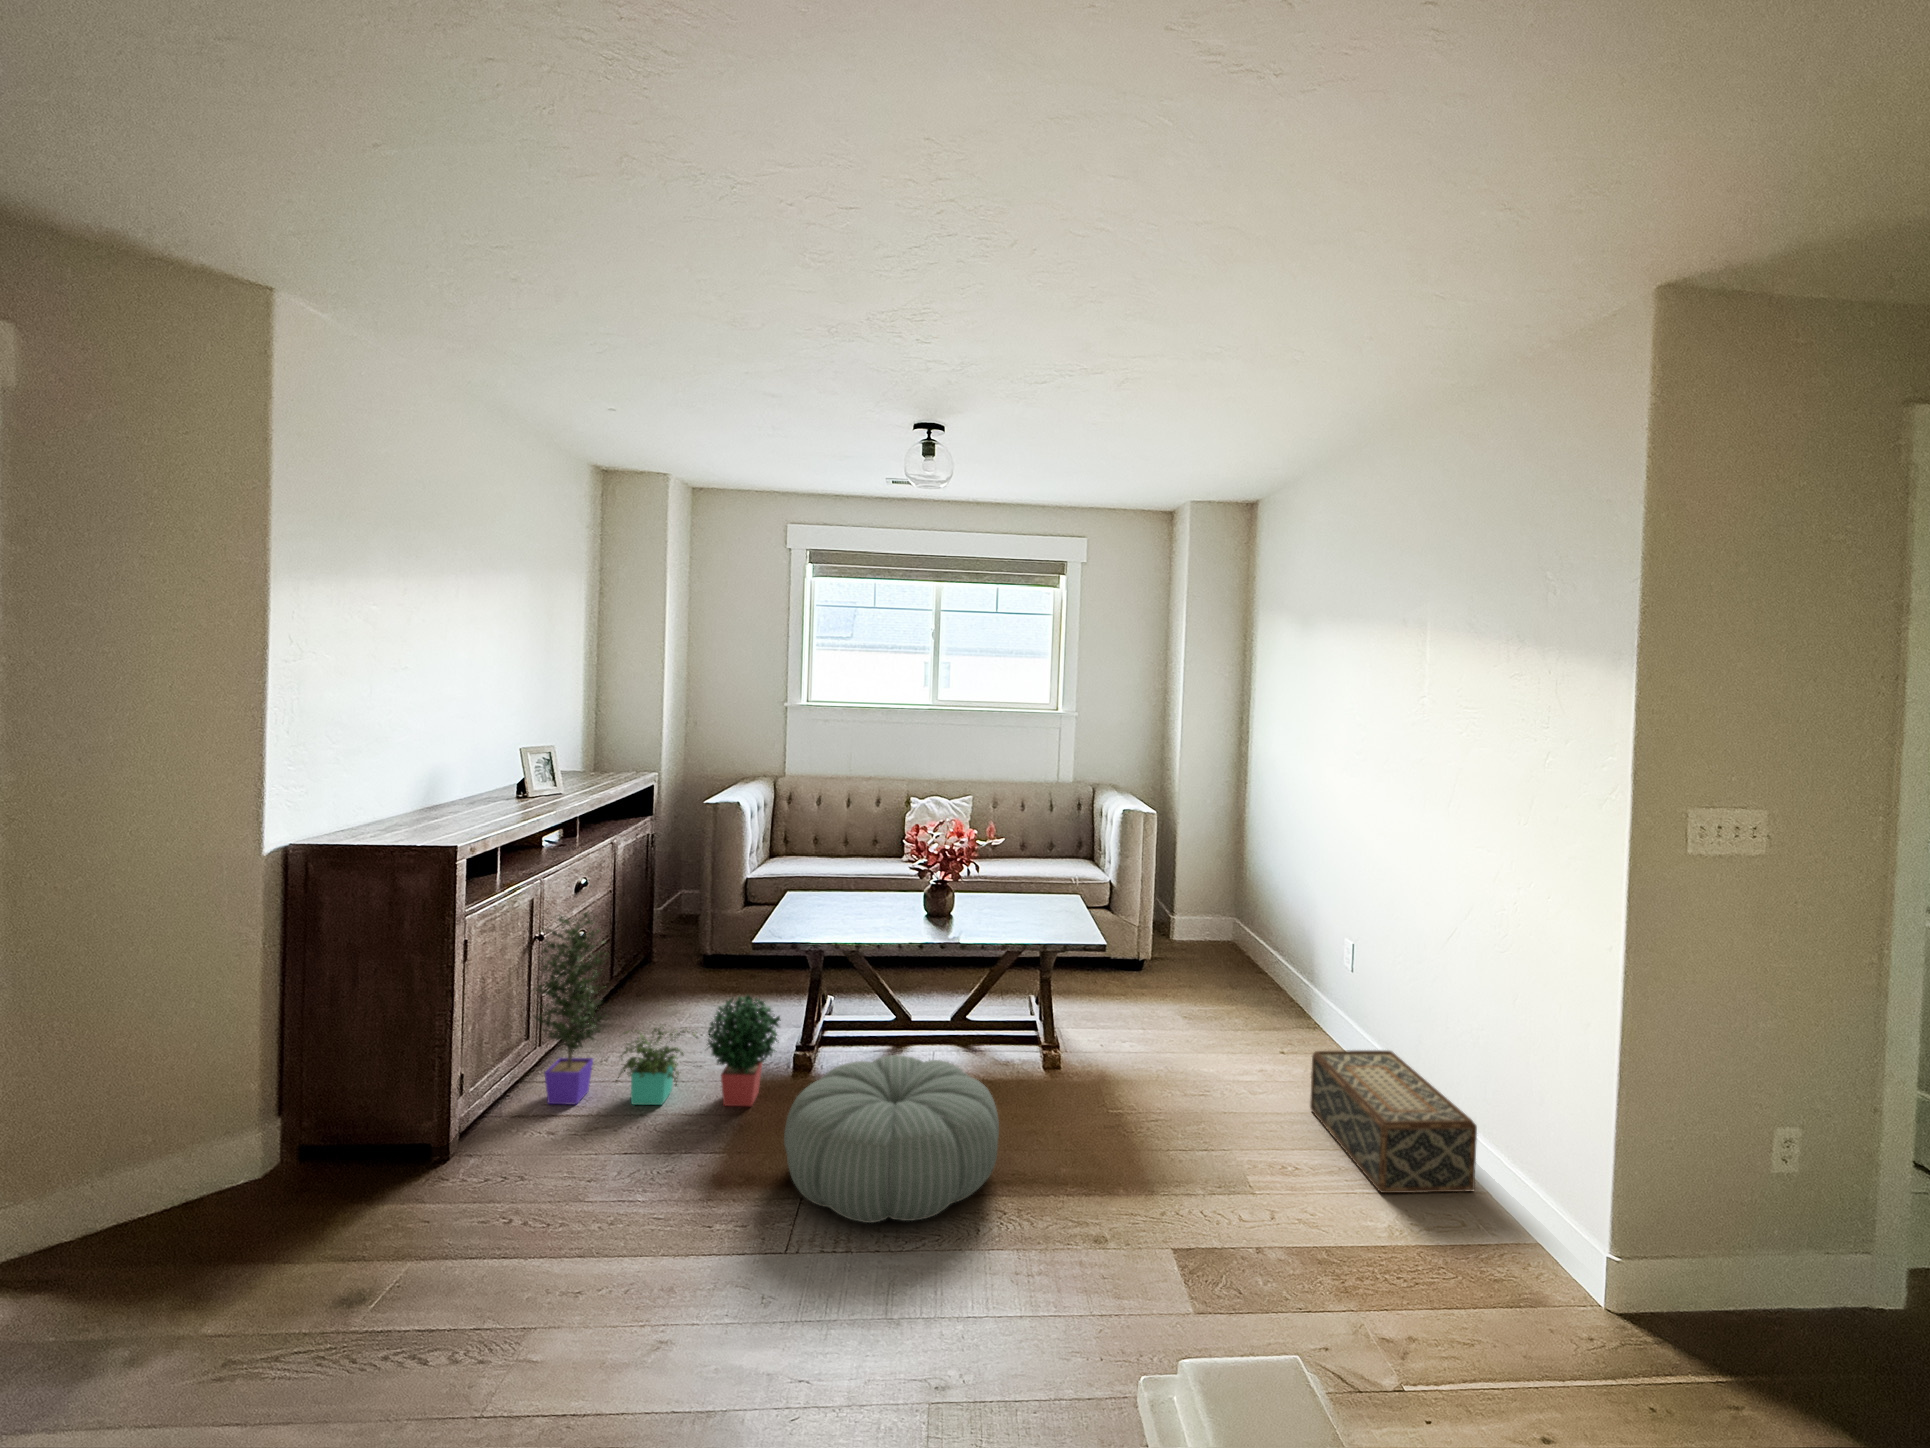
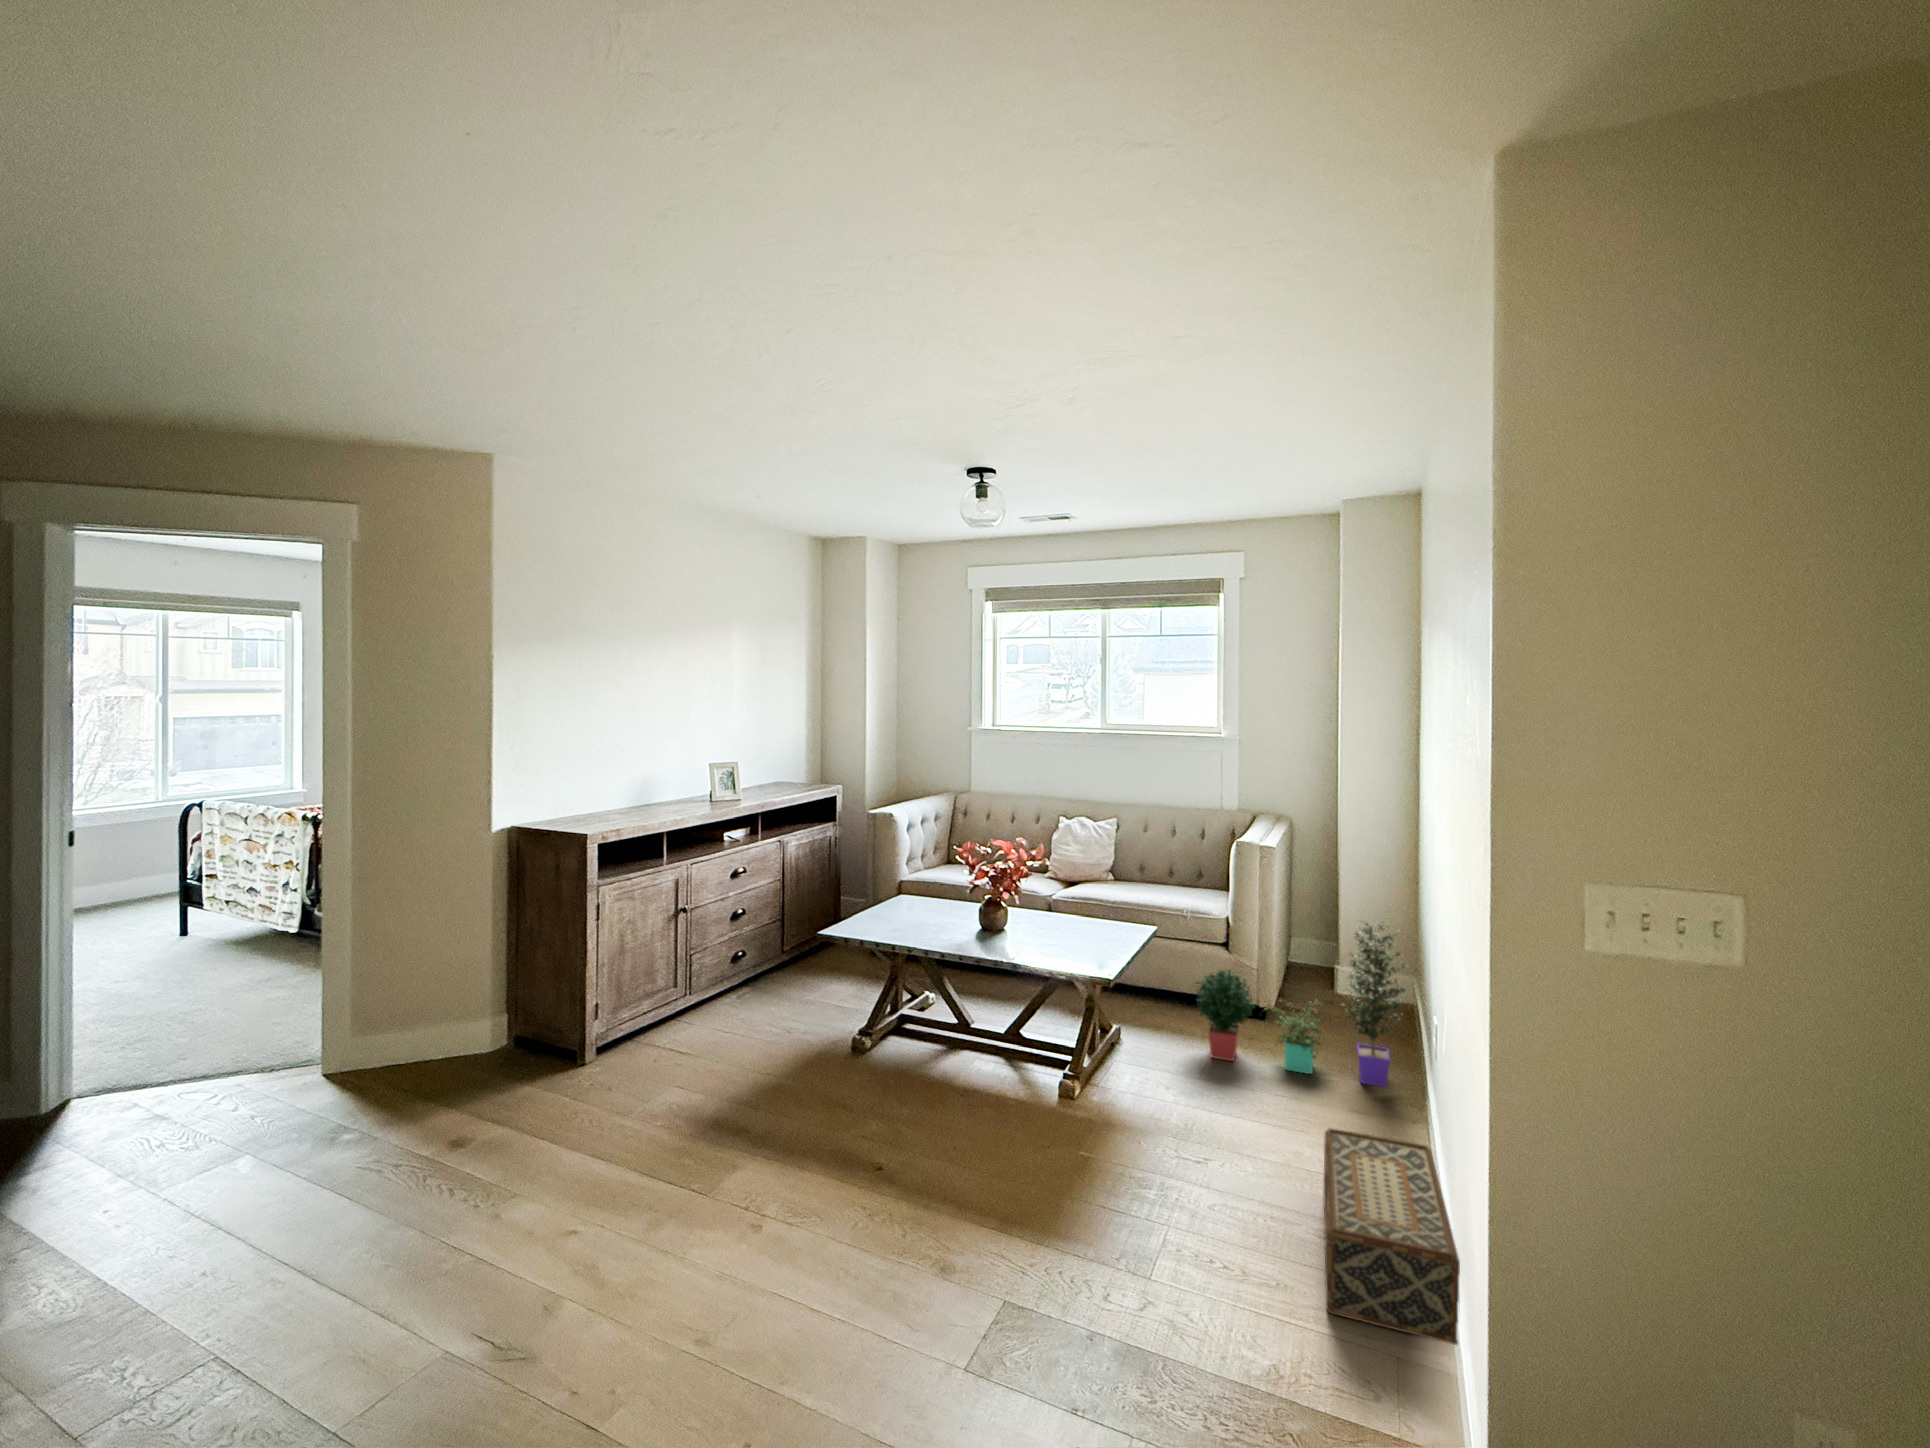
potted plant: present [534,912,781,1106] -> present [1196,922,1406,1087]
pouf: present [784,1055,999,1223] -> none [748,1053,950,1211]

